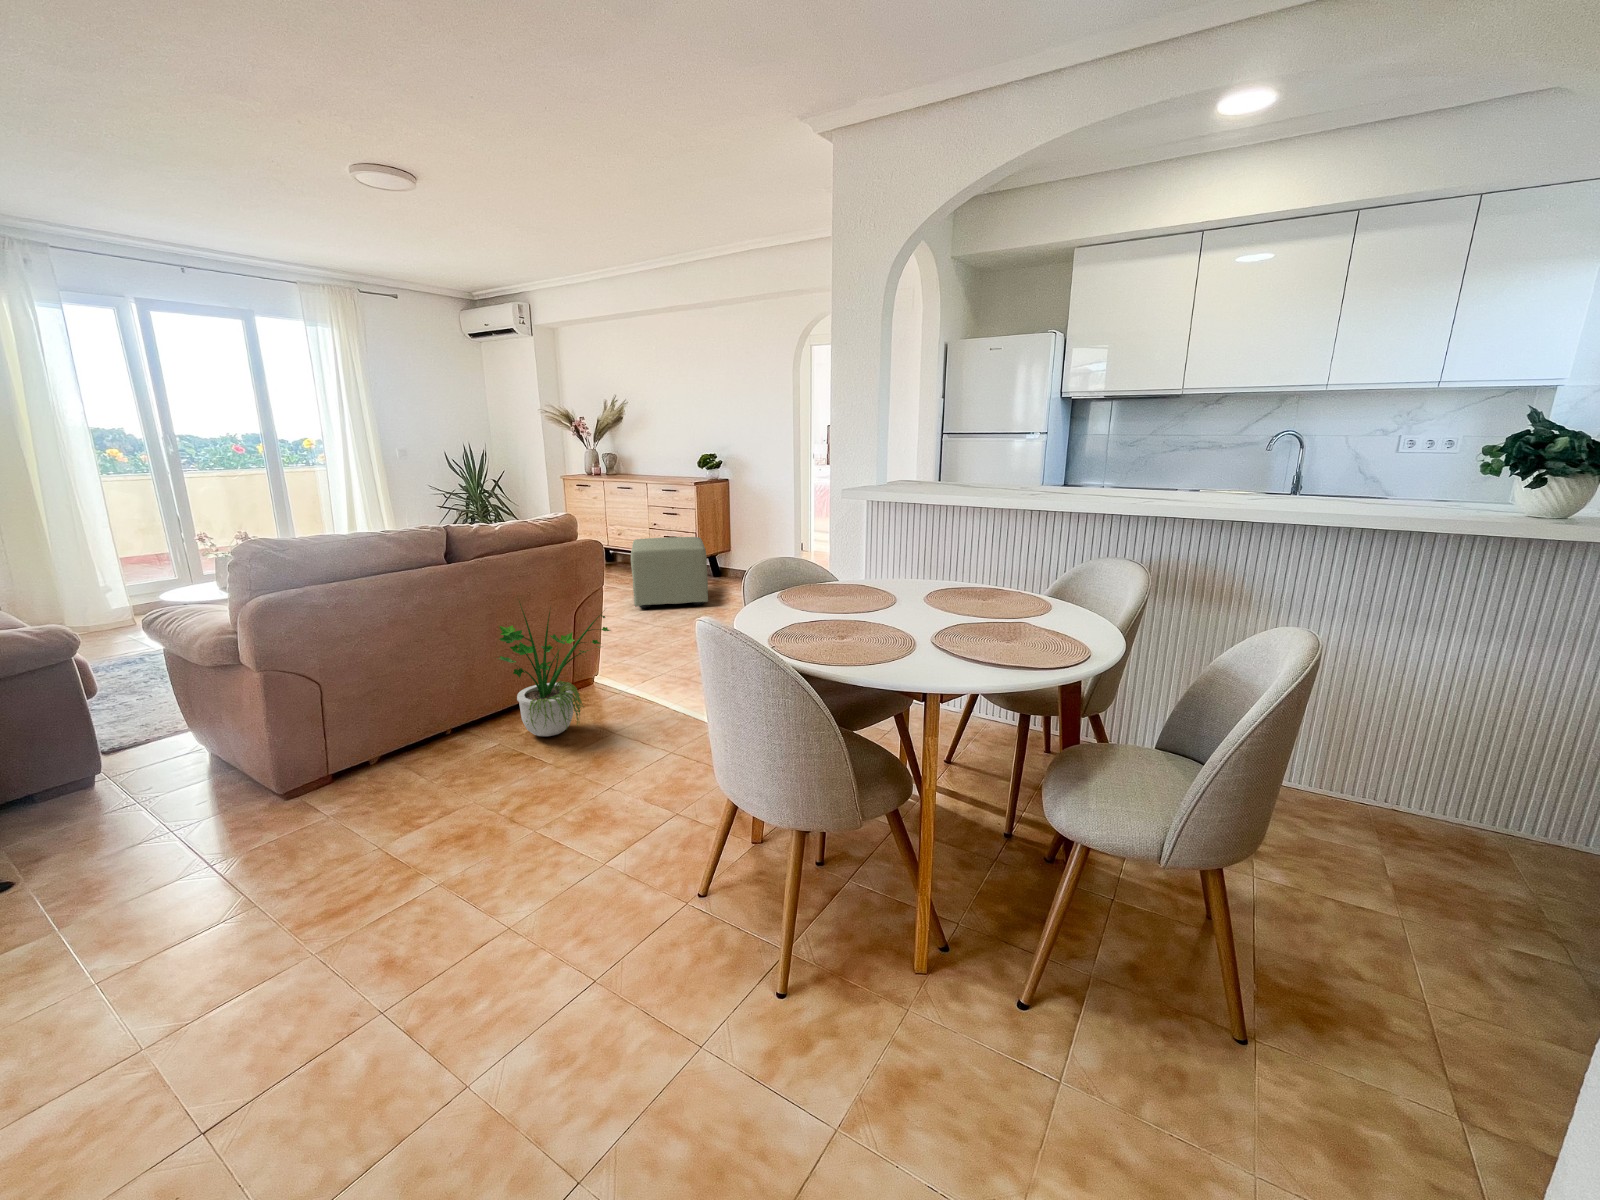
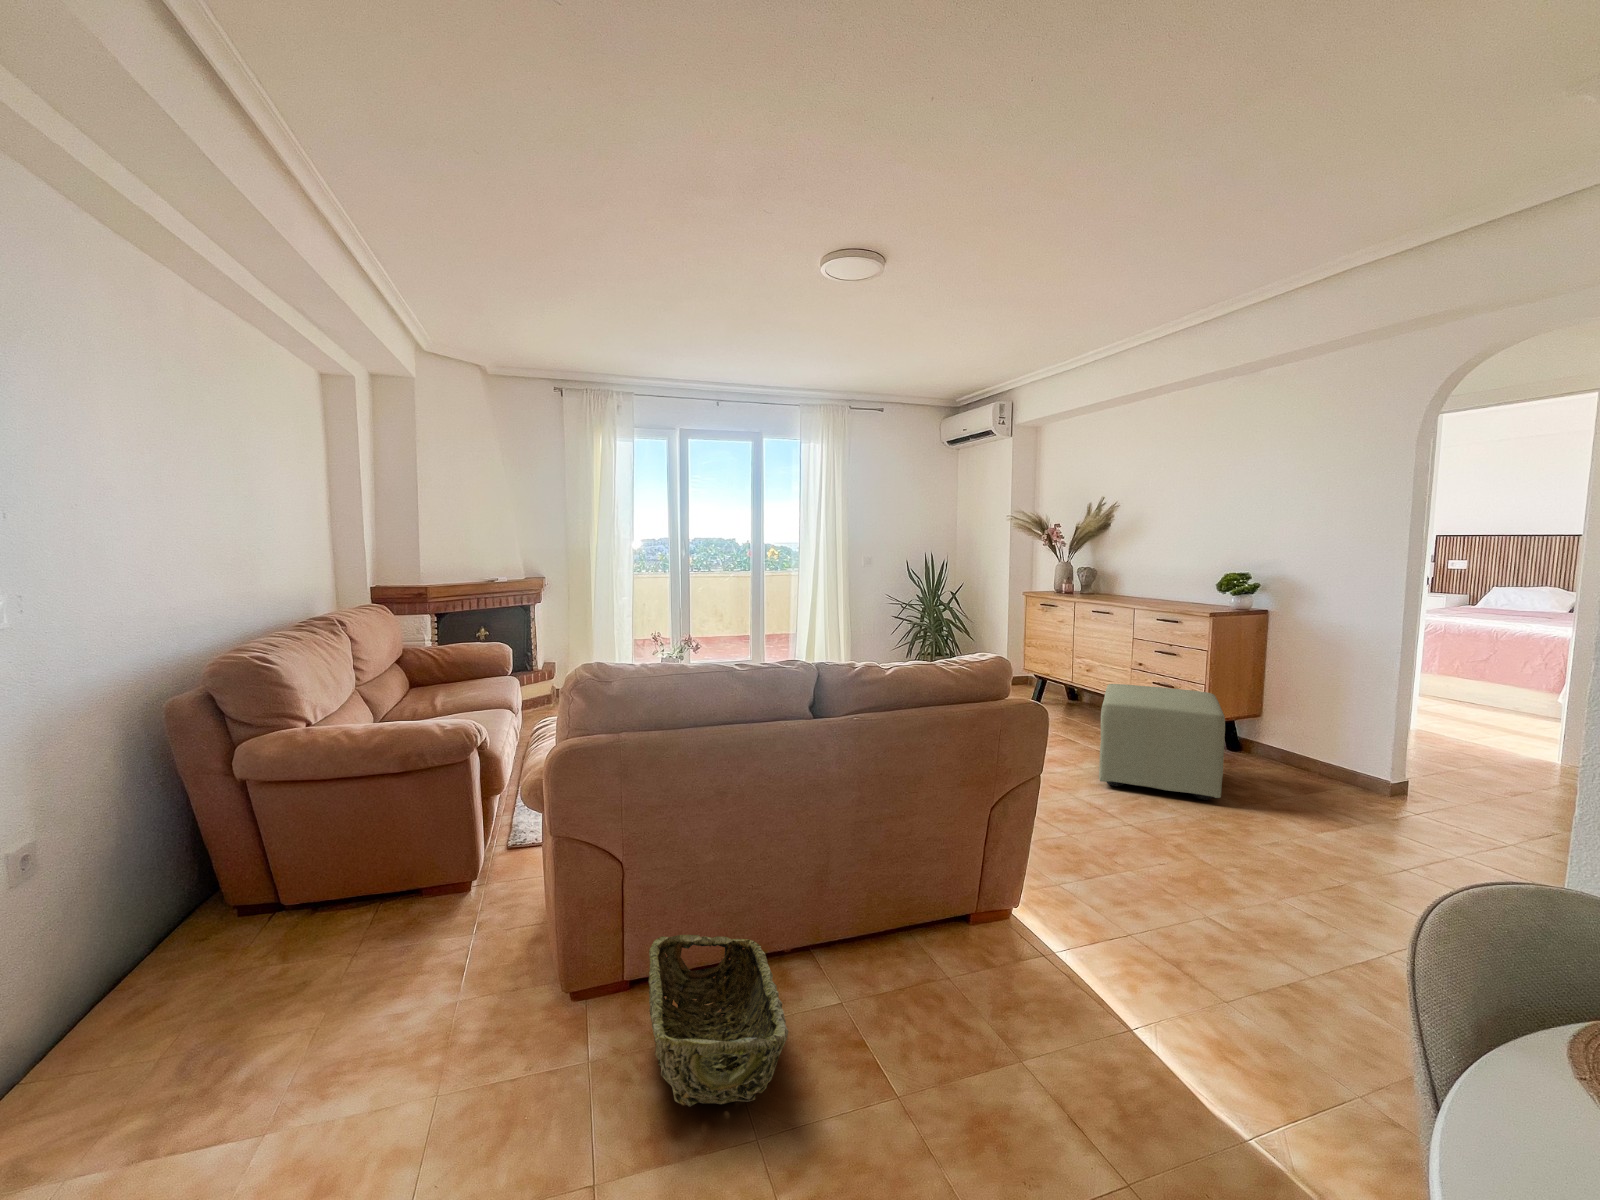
potted plant: present [497,604,611,736] -> none [866,771,1060,1022]
woven basket: none [333,729,464,814] -> present [648,935,788,1107]

